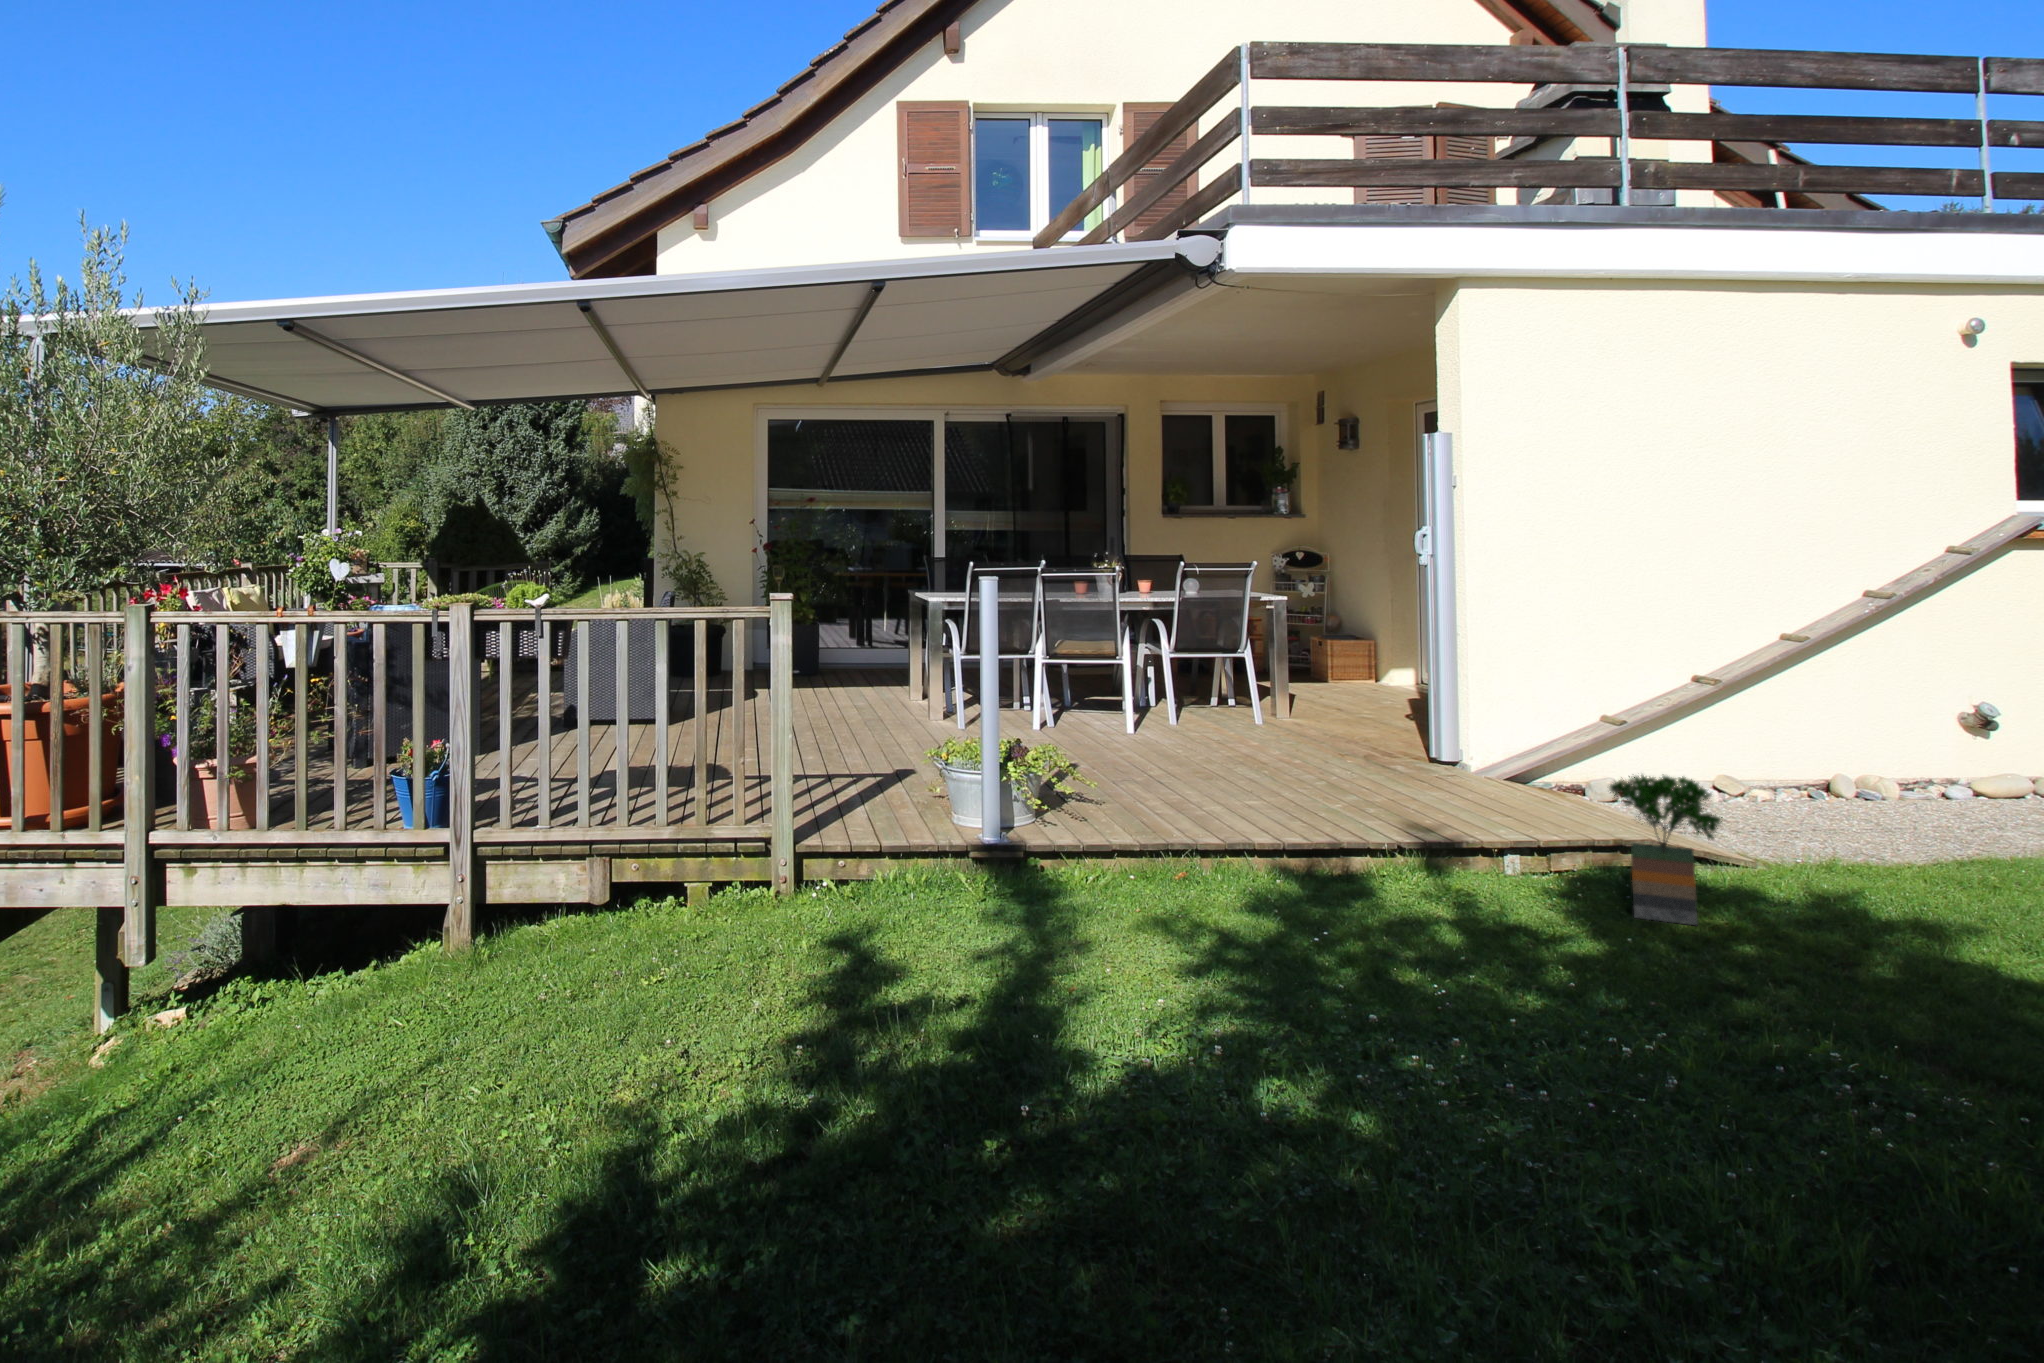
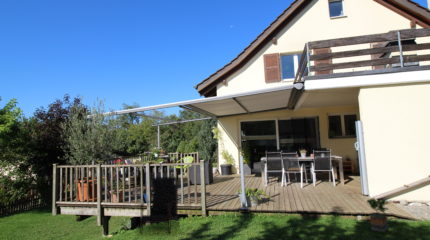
lounge chair: none [440,678,663,994] -> present [140,177,179,232]

